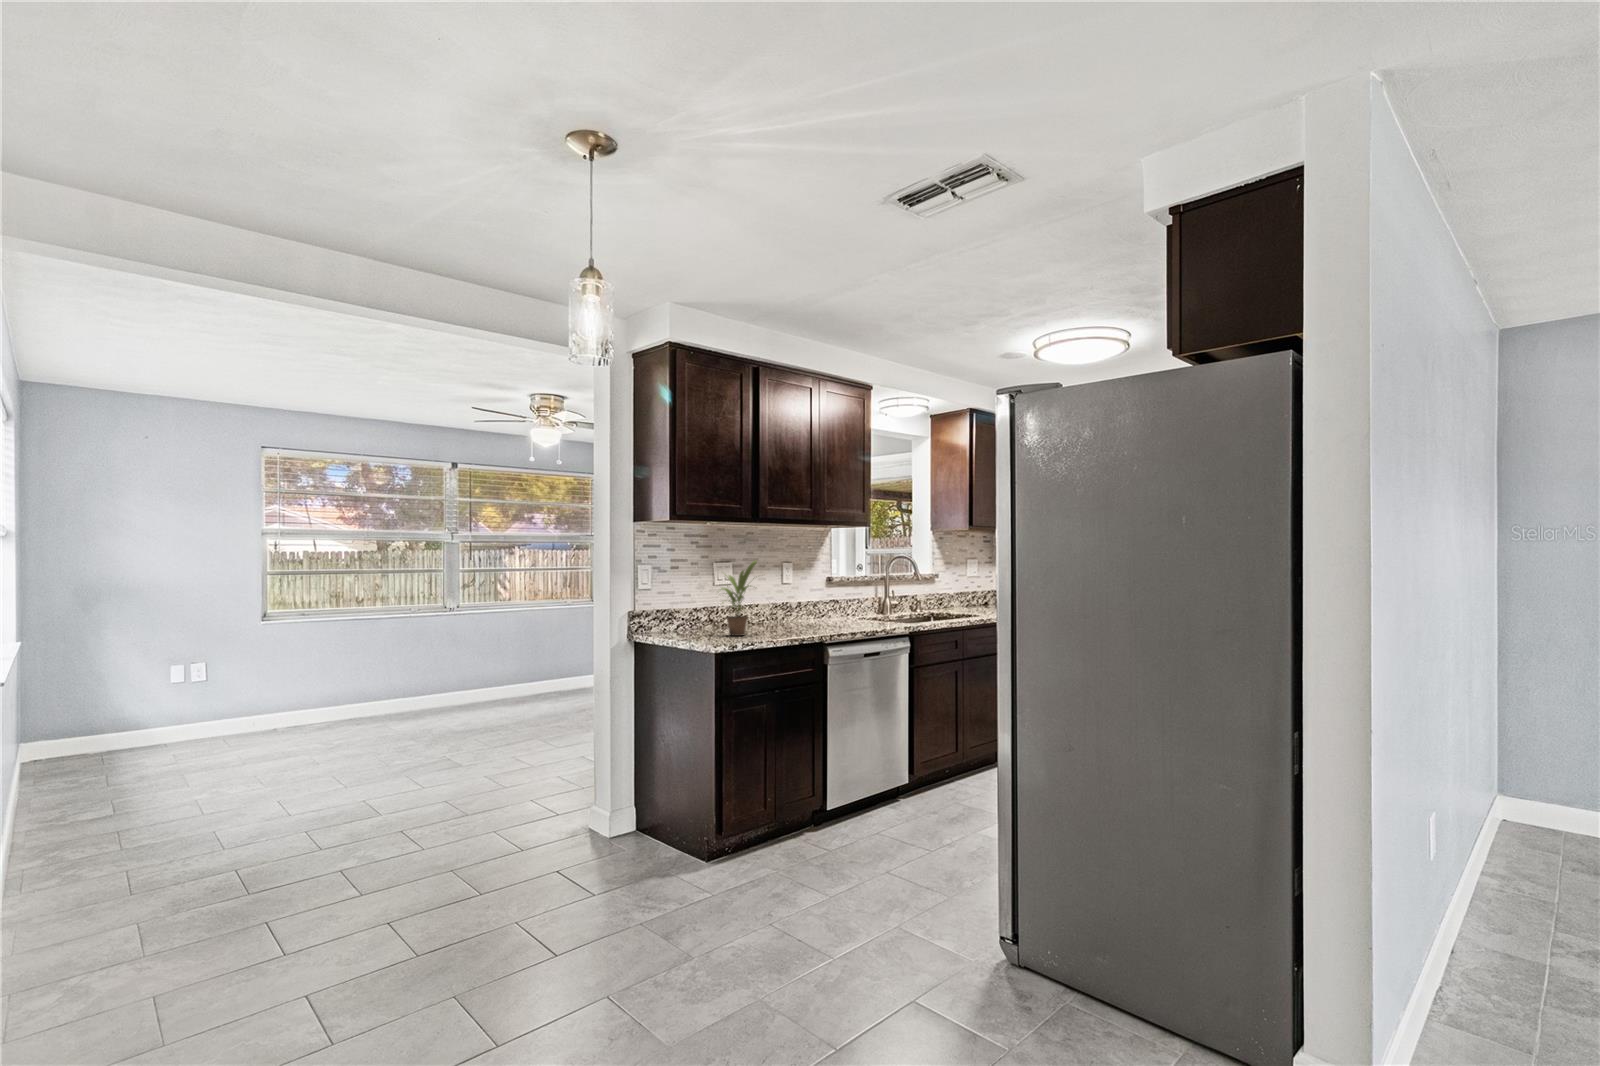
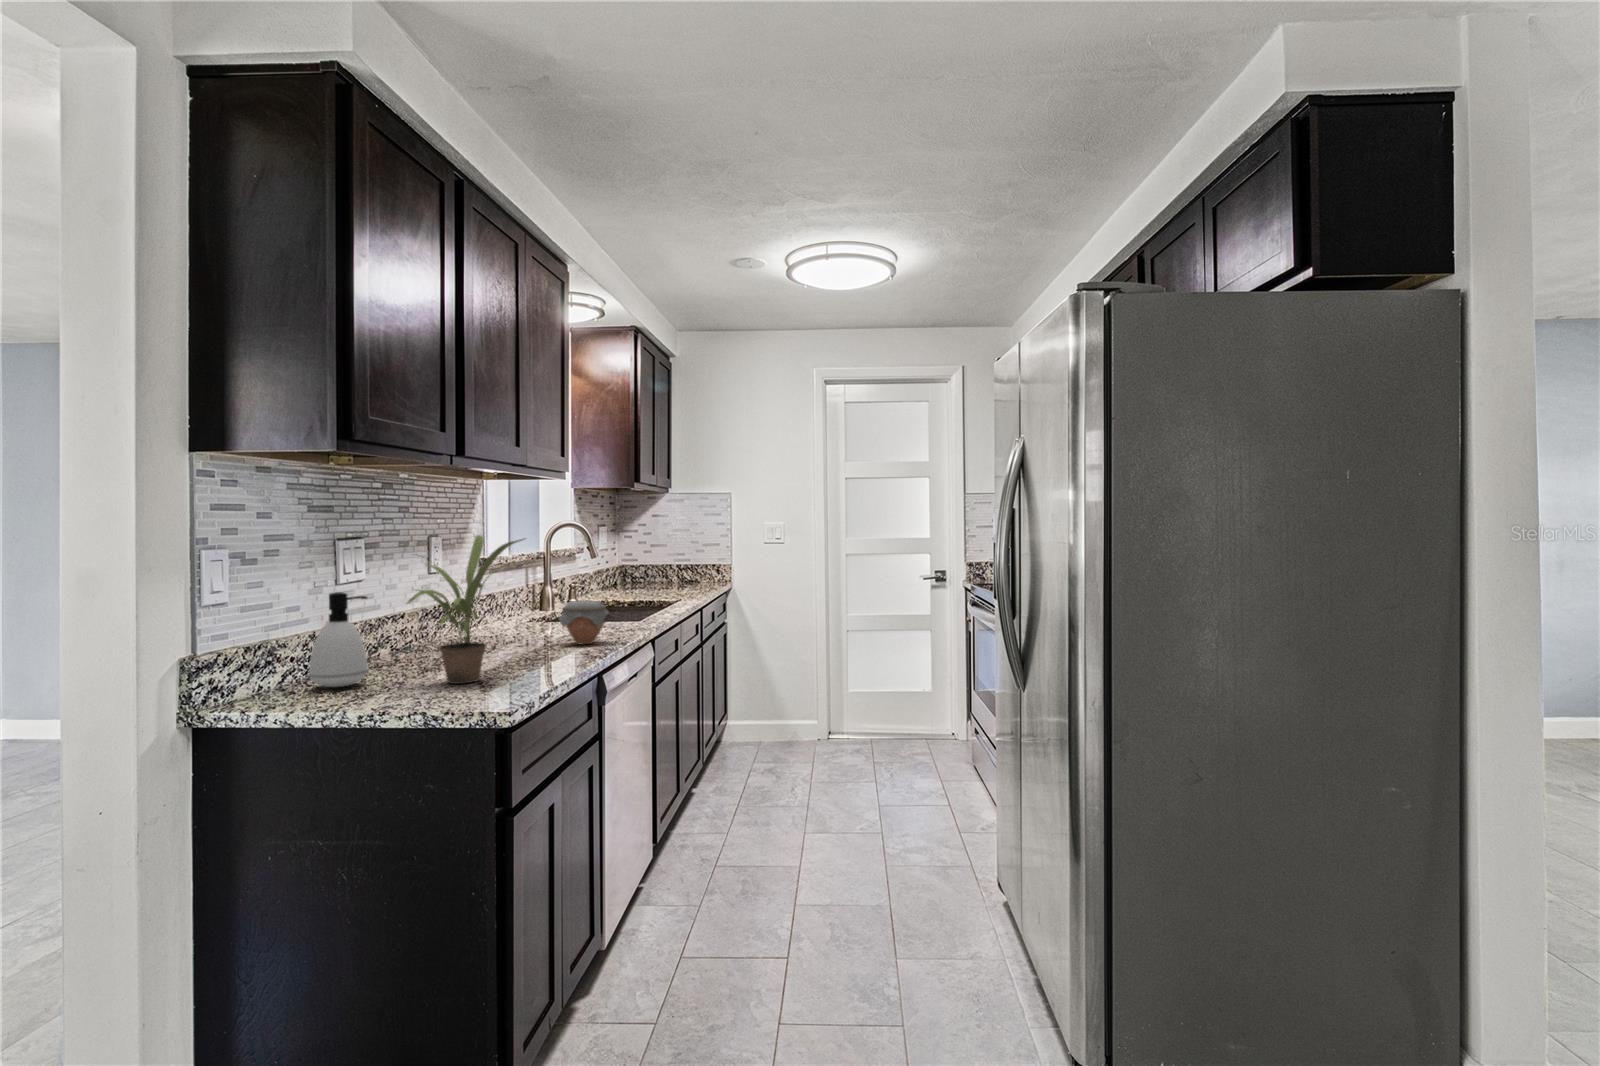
soap dispenser: none [681,588,705,633] -> present [309,592,367,687]
jar: none [826,602,857,629] -> present [559,600,609,645]

